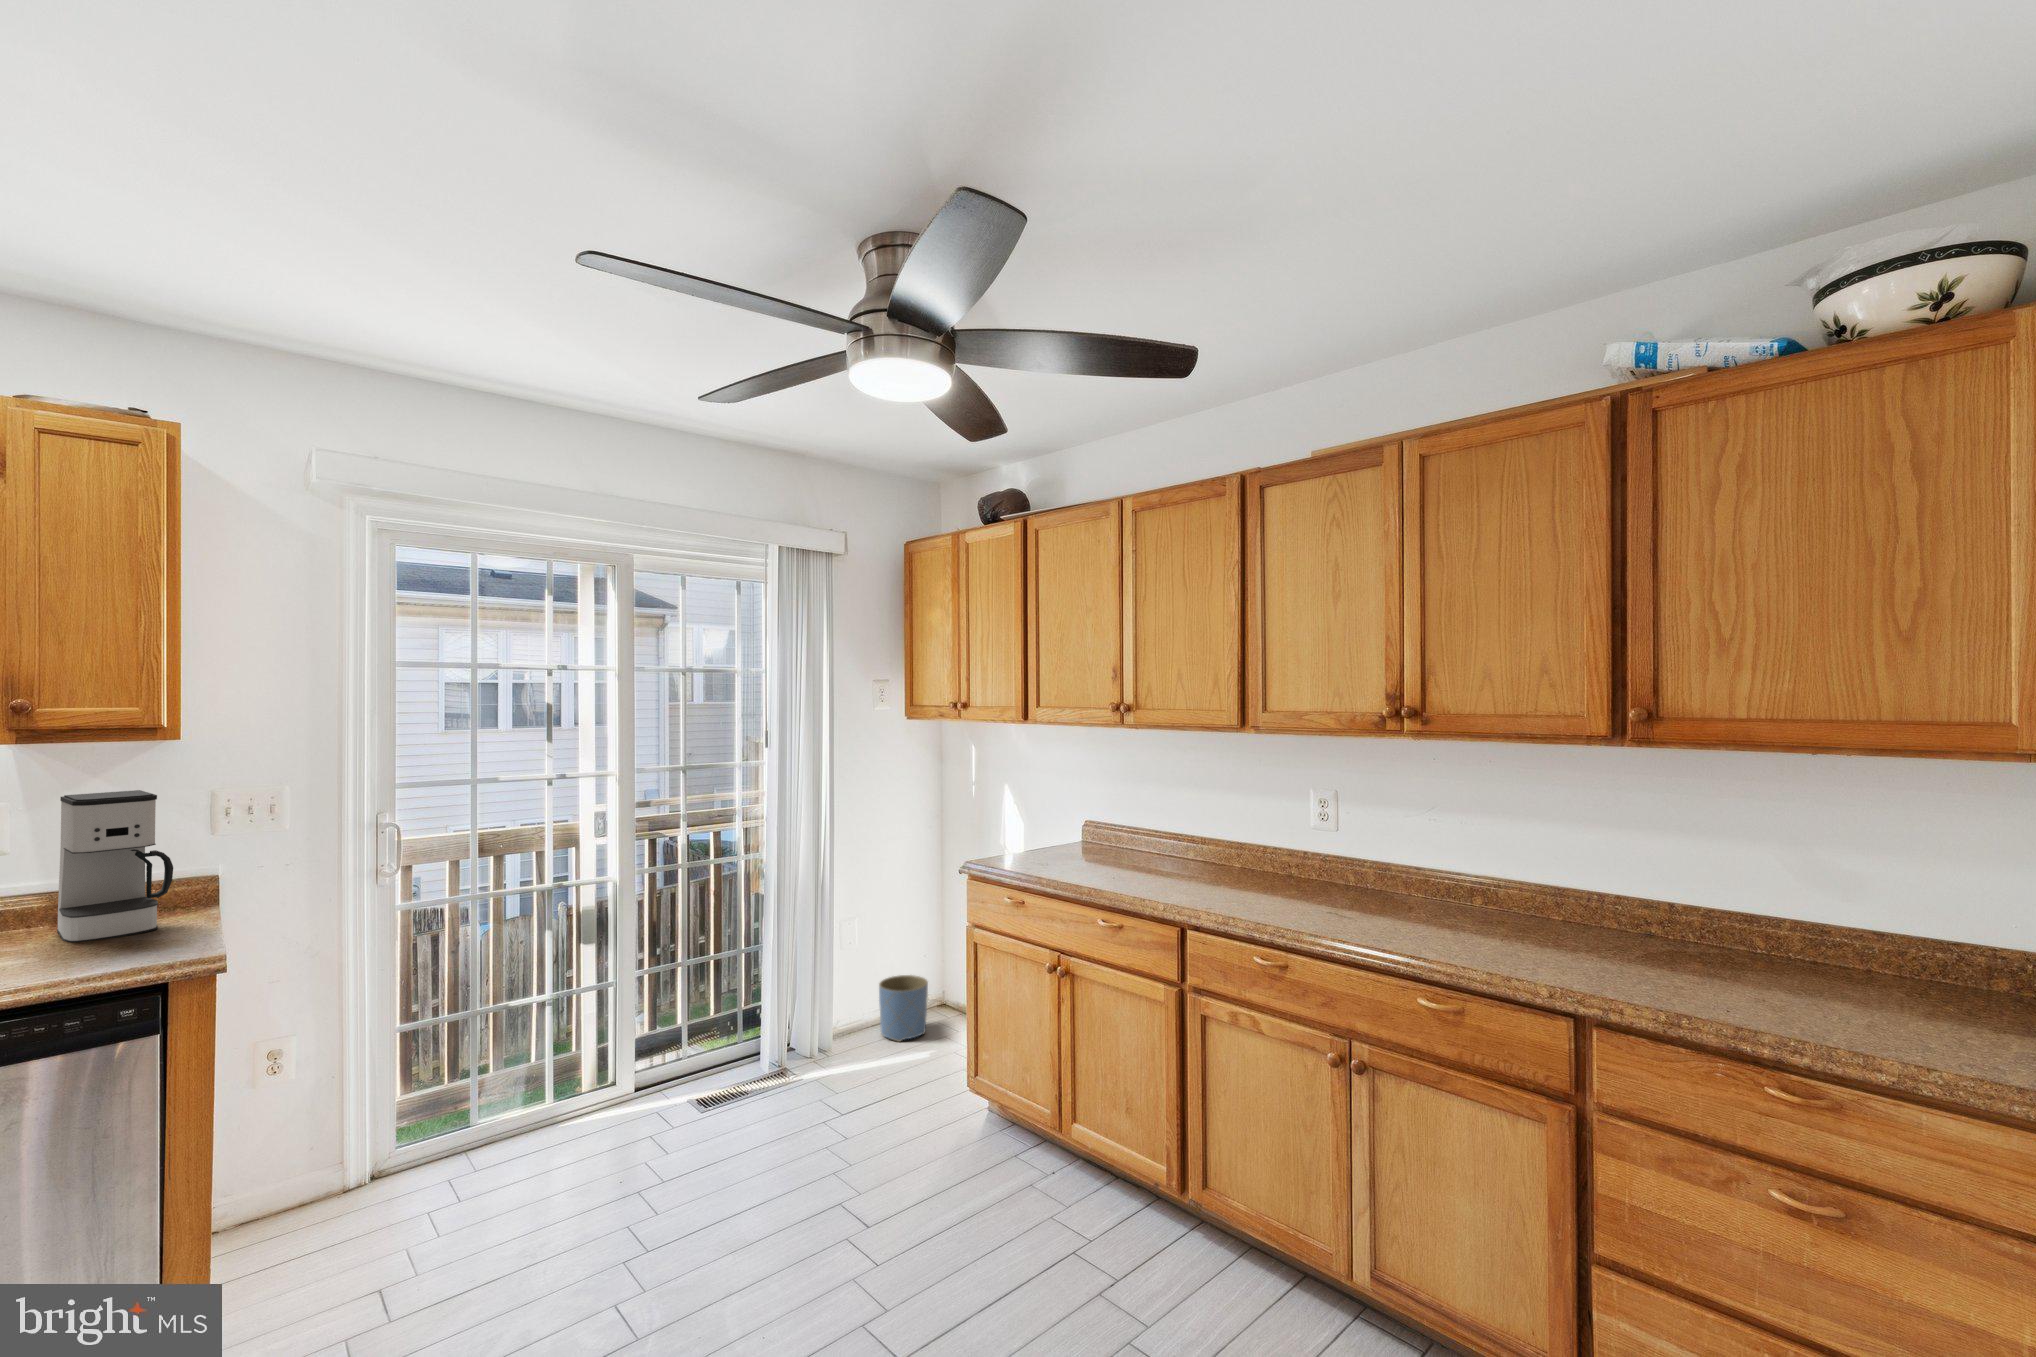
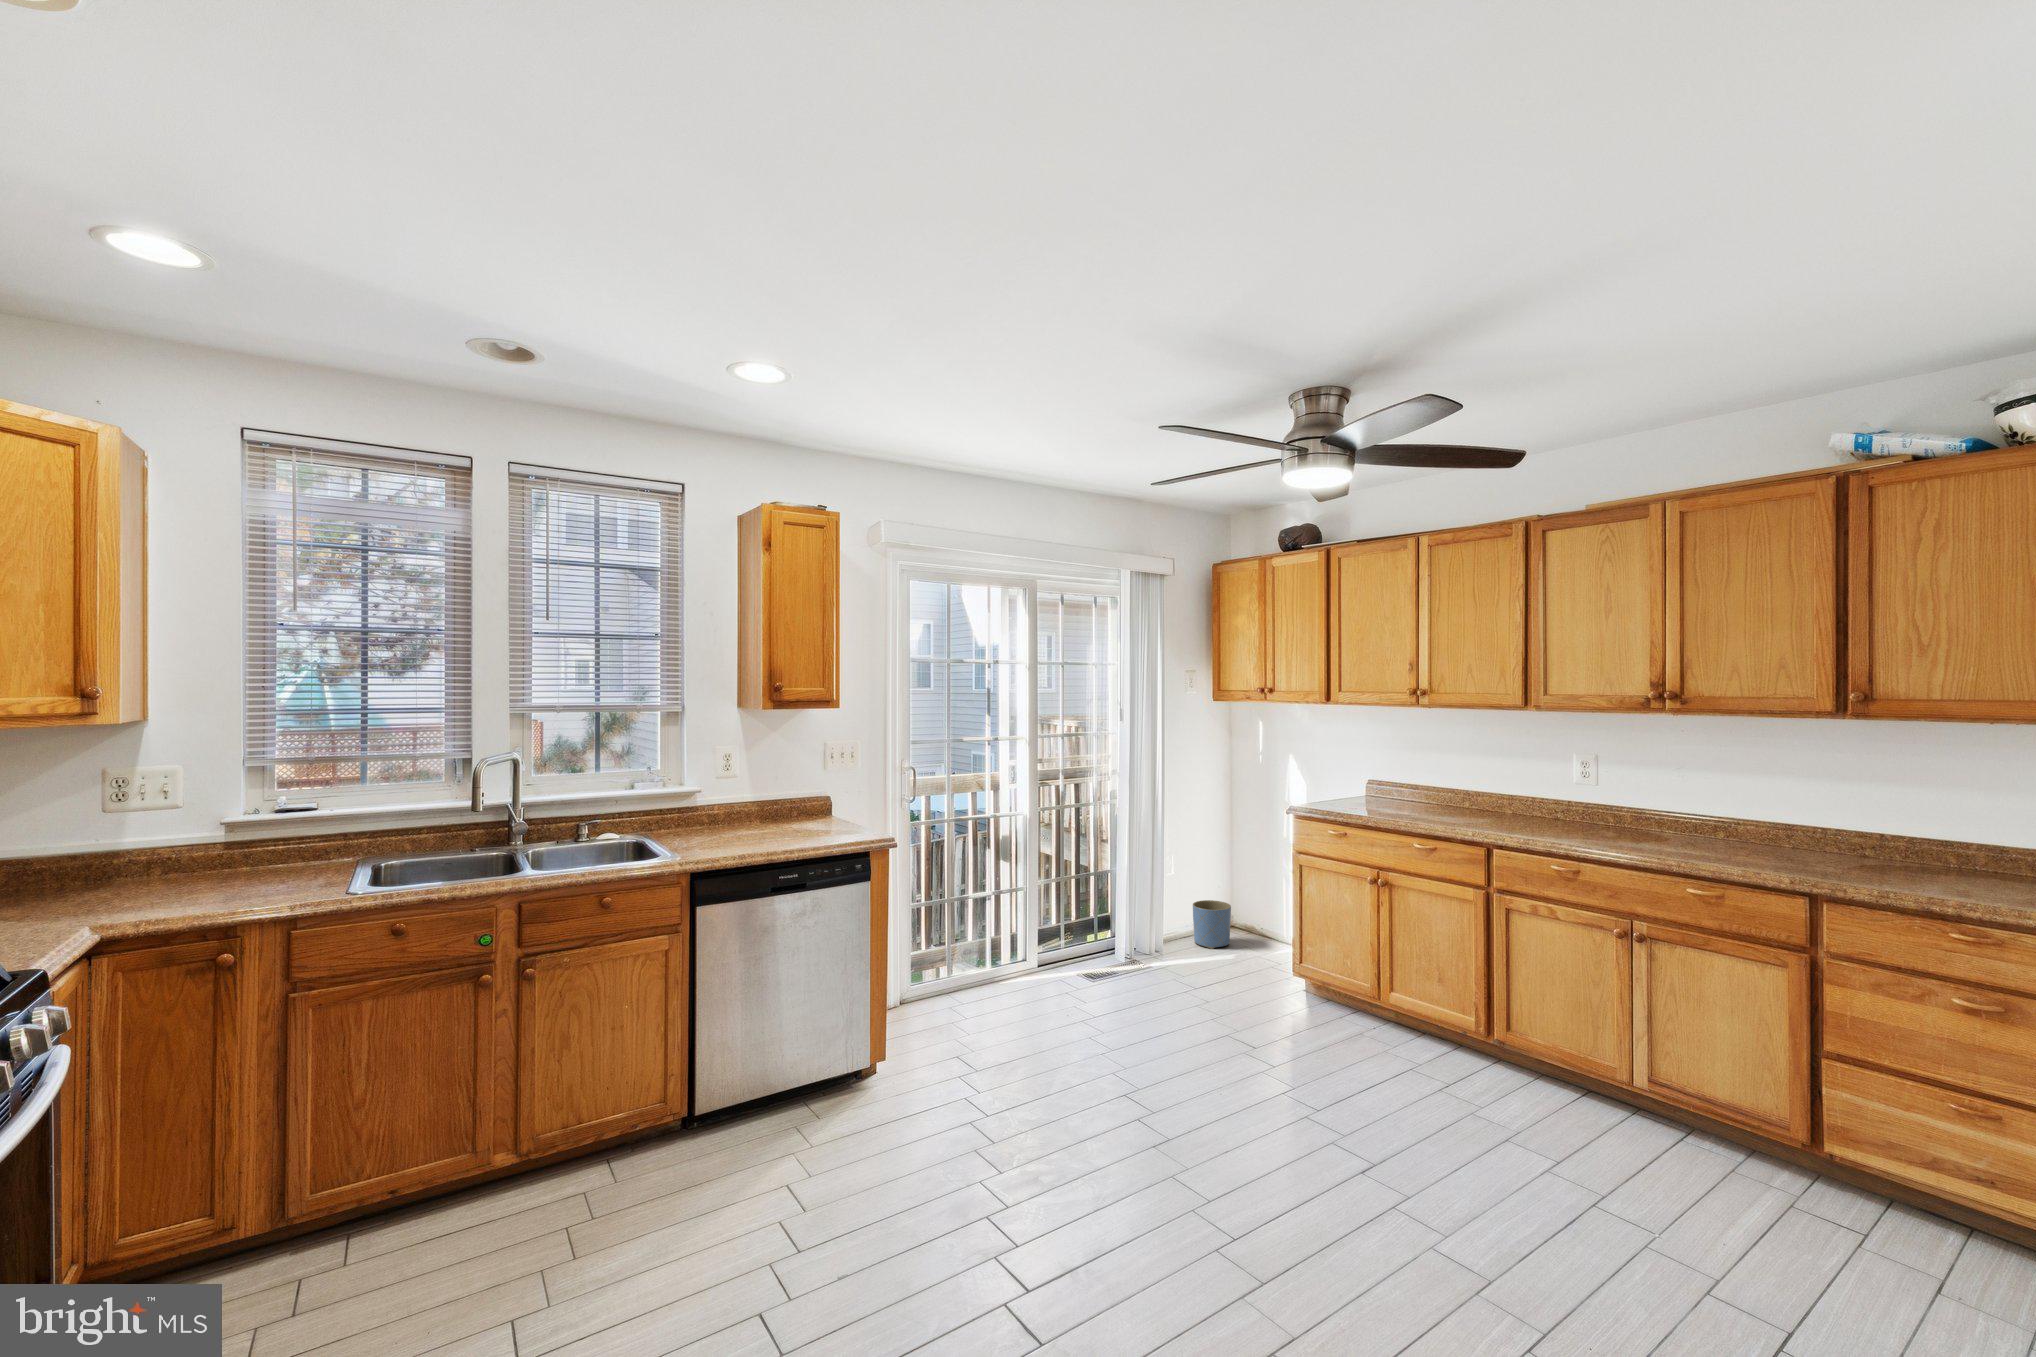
coffee maker: present [57,790,173,943] -> none [780,744,834,833]

